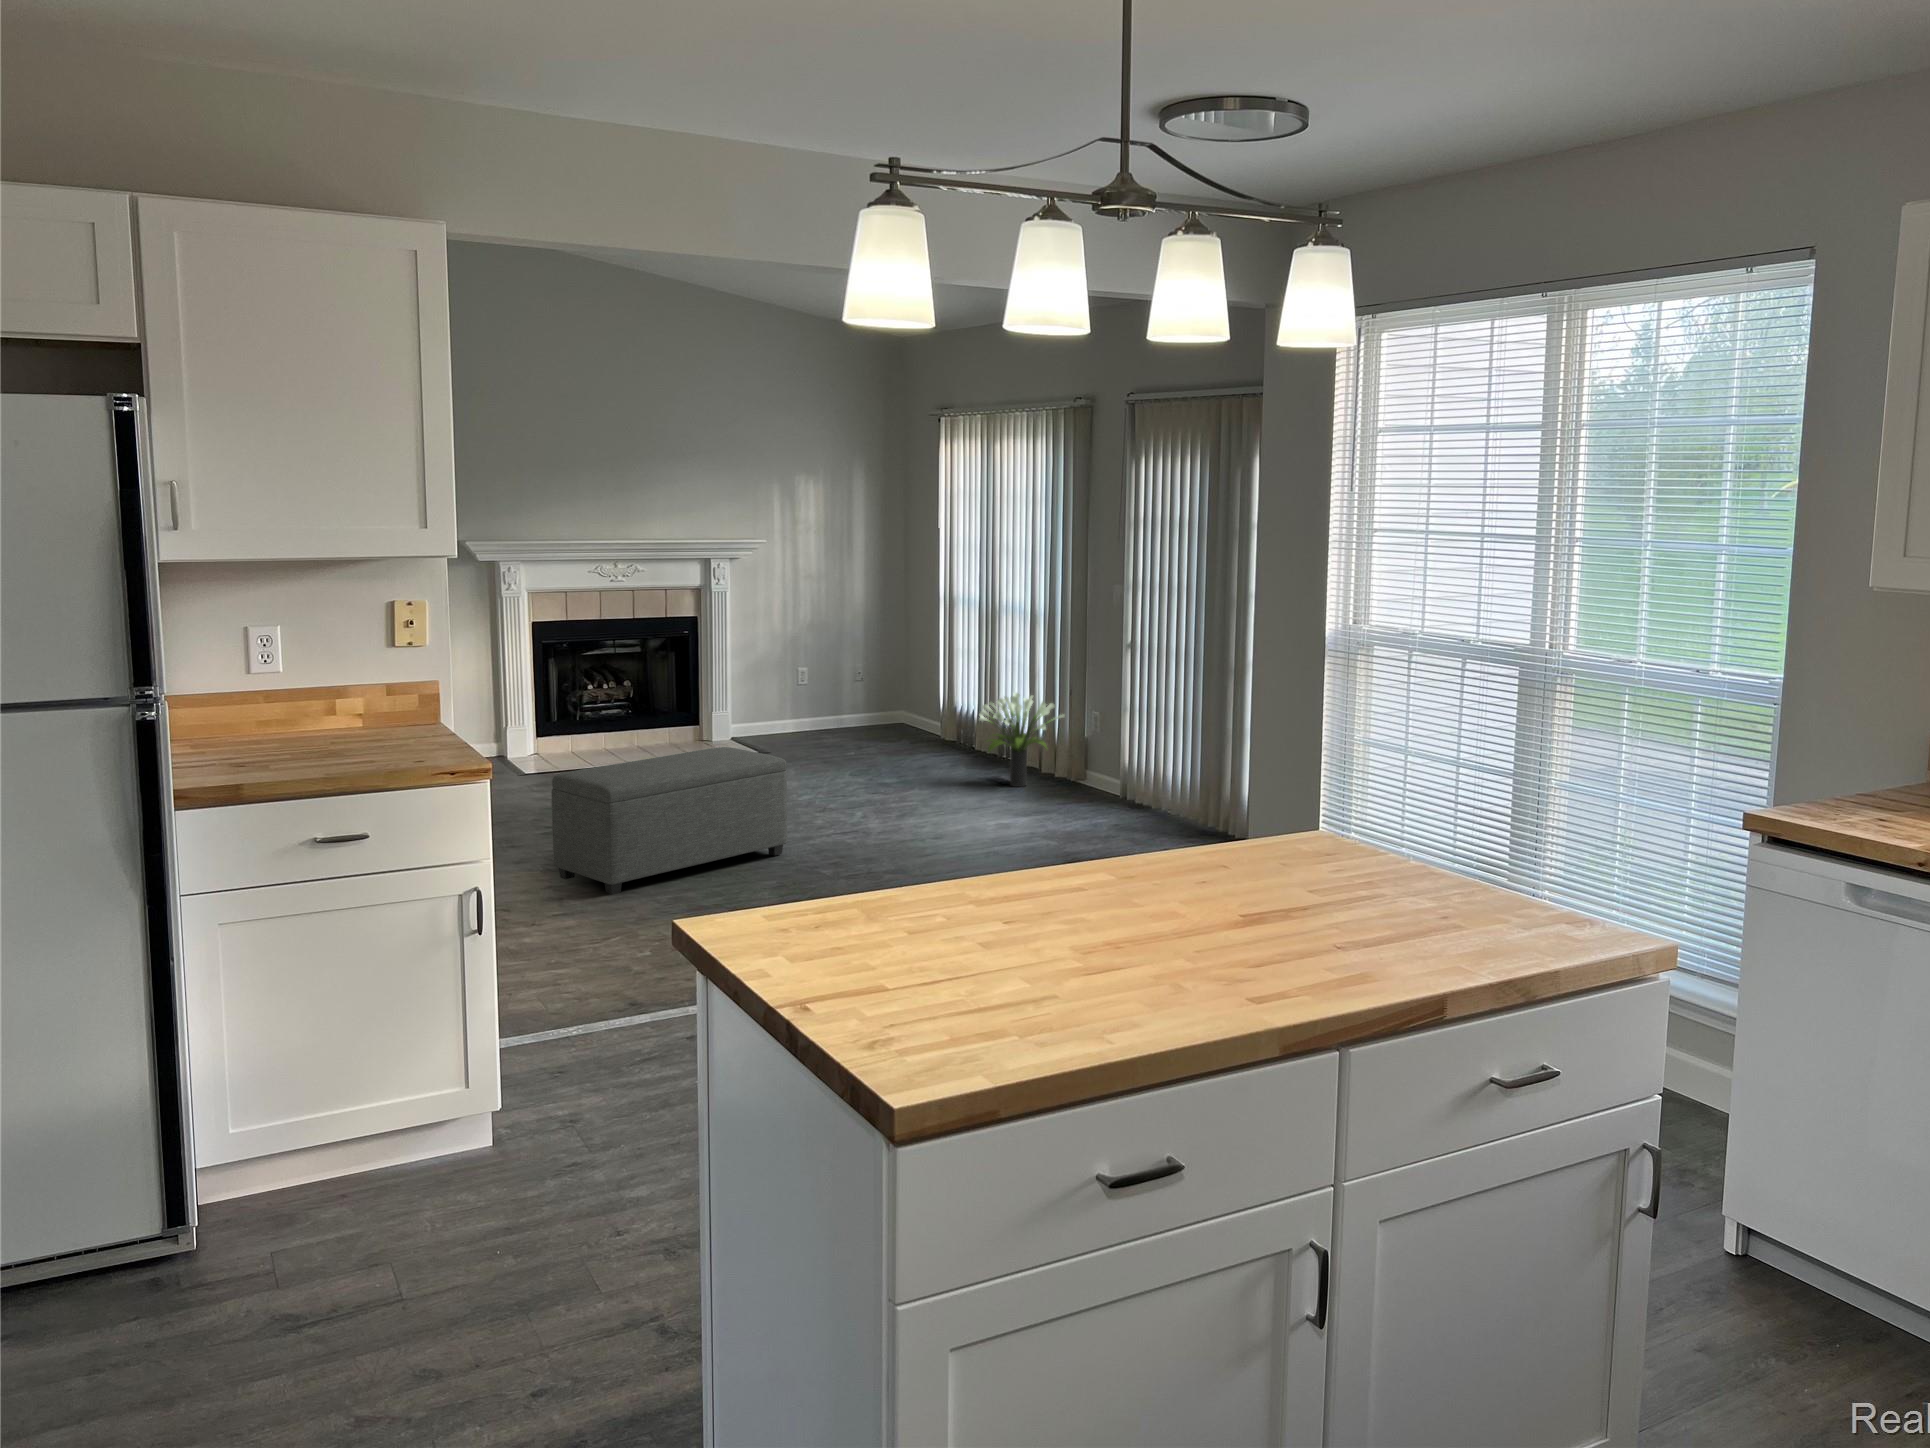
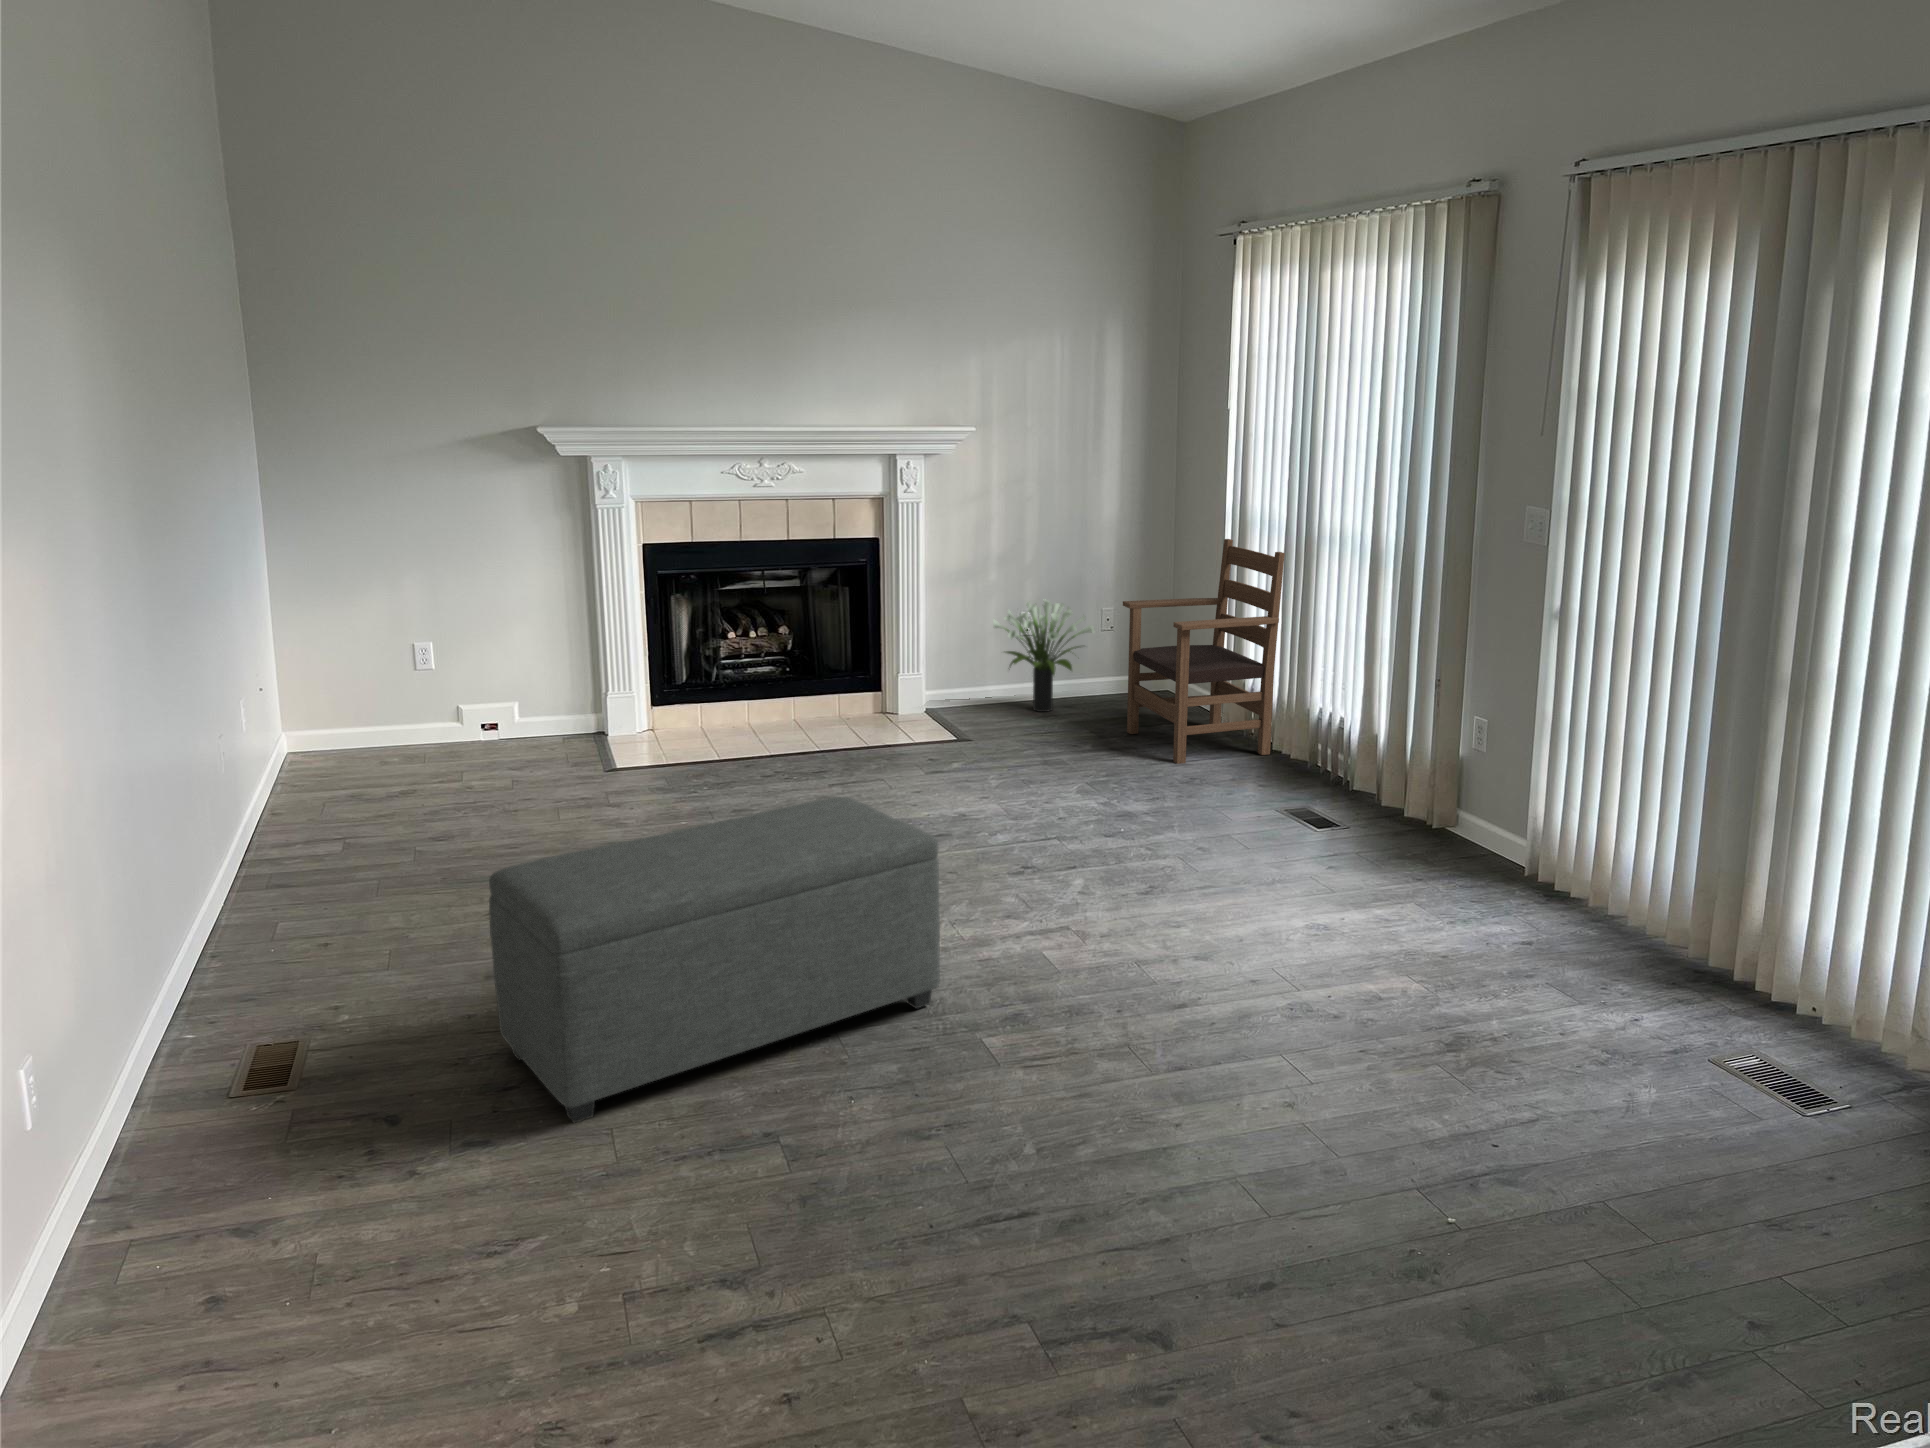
armchair: none [872,614,977,761] -> present [1123,539,1285,764]
potted plant: present [979,693,1065,787] -> present [993,600,1094,712]

